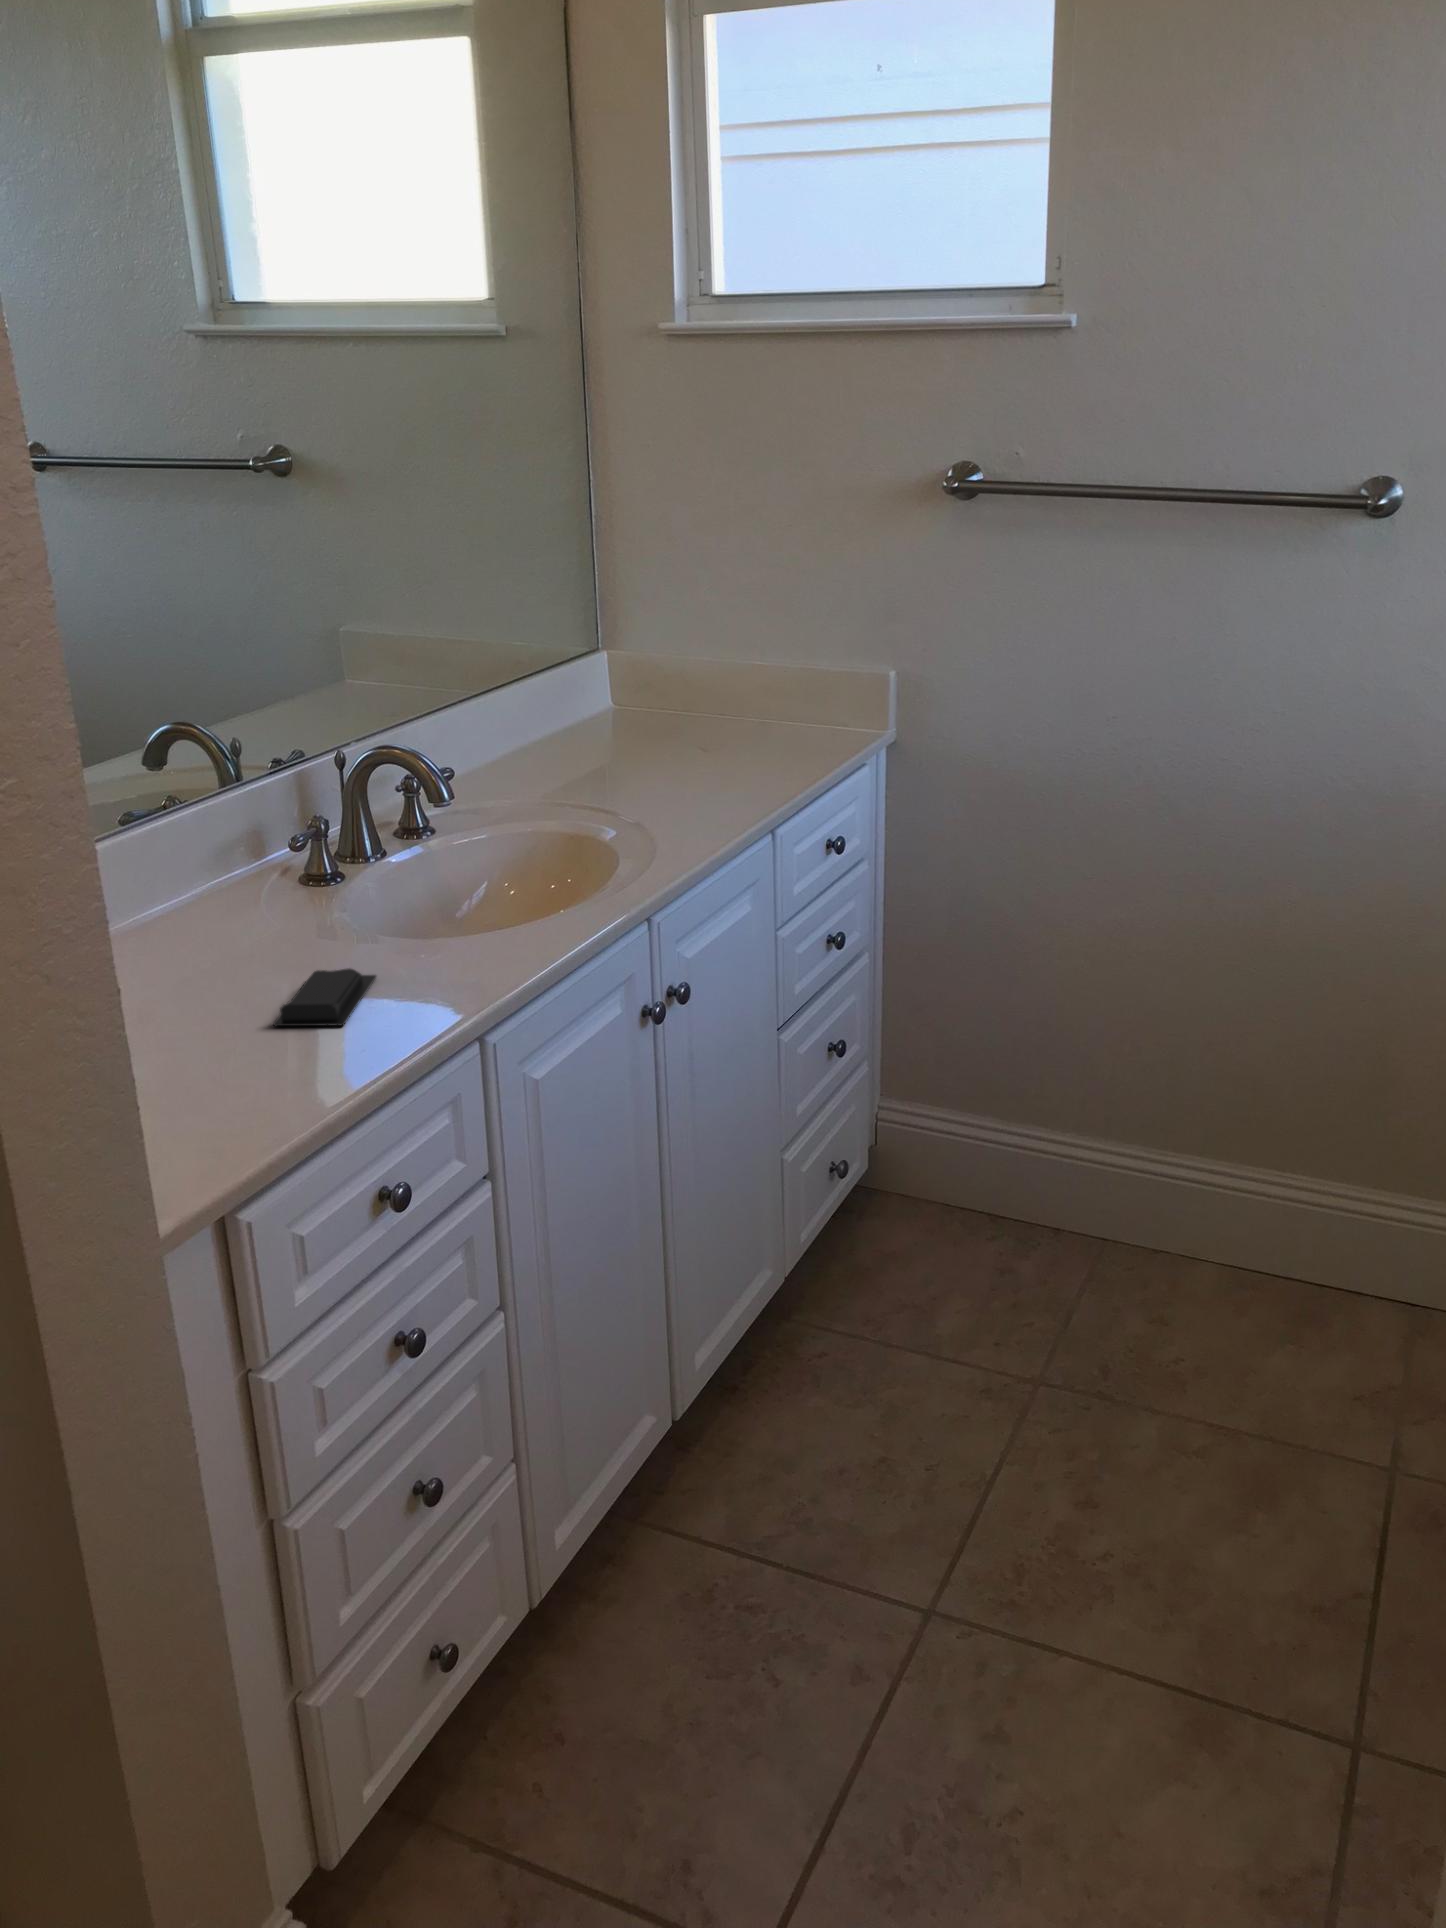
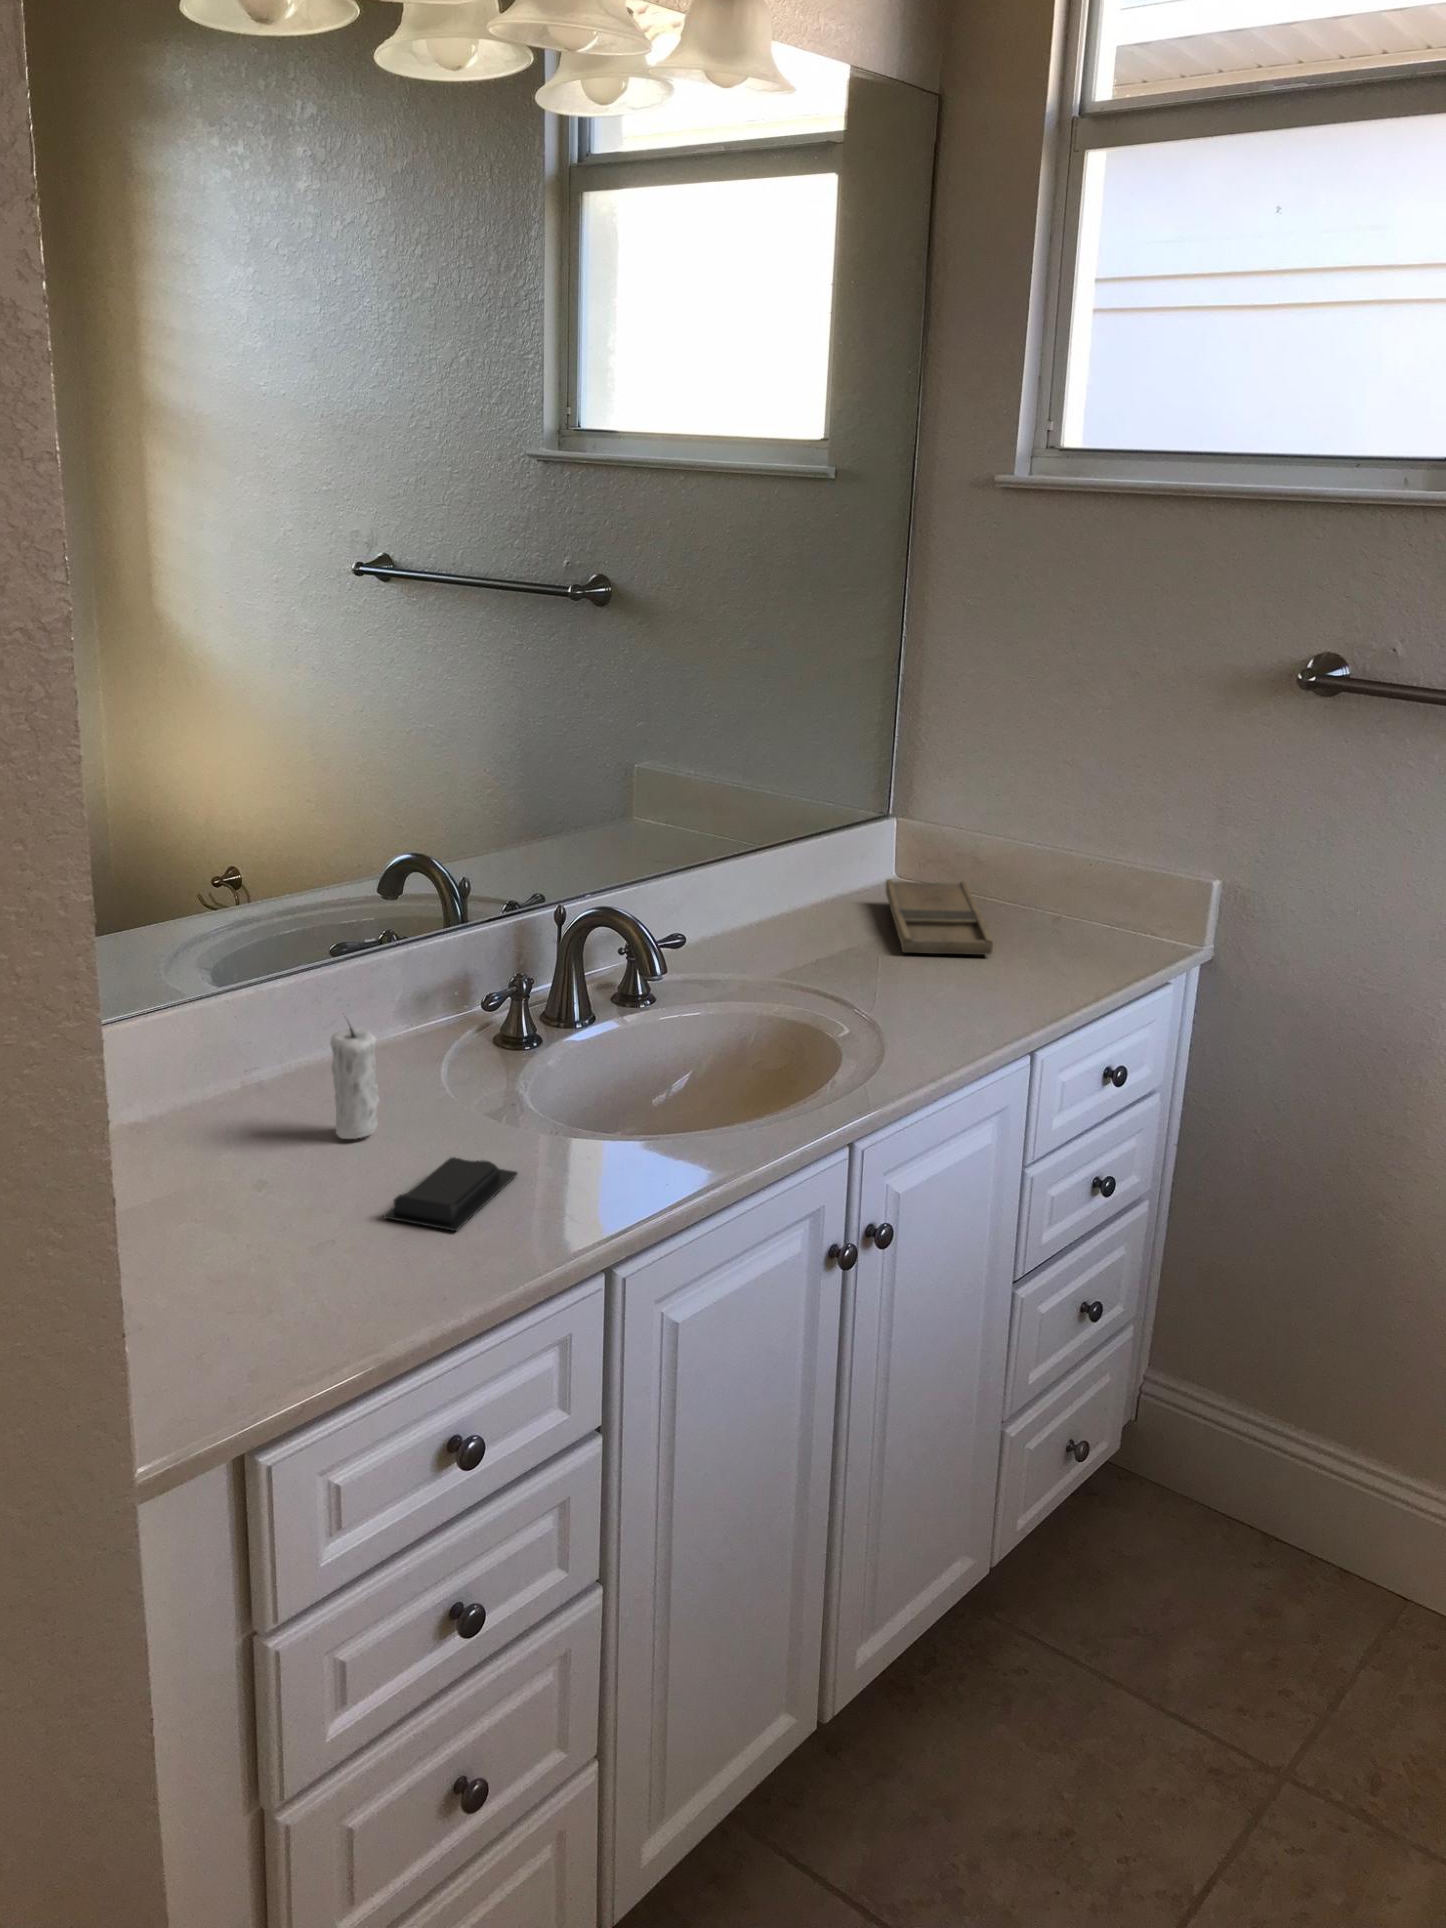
tray: none [607,698,717,764] -> present [885,879,993,955]
candle: none [178,859,232,975] -> present [330,1025,379,1139]

